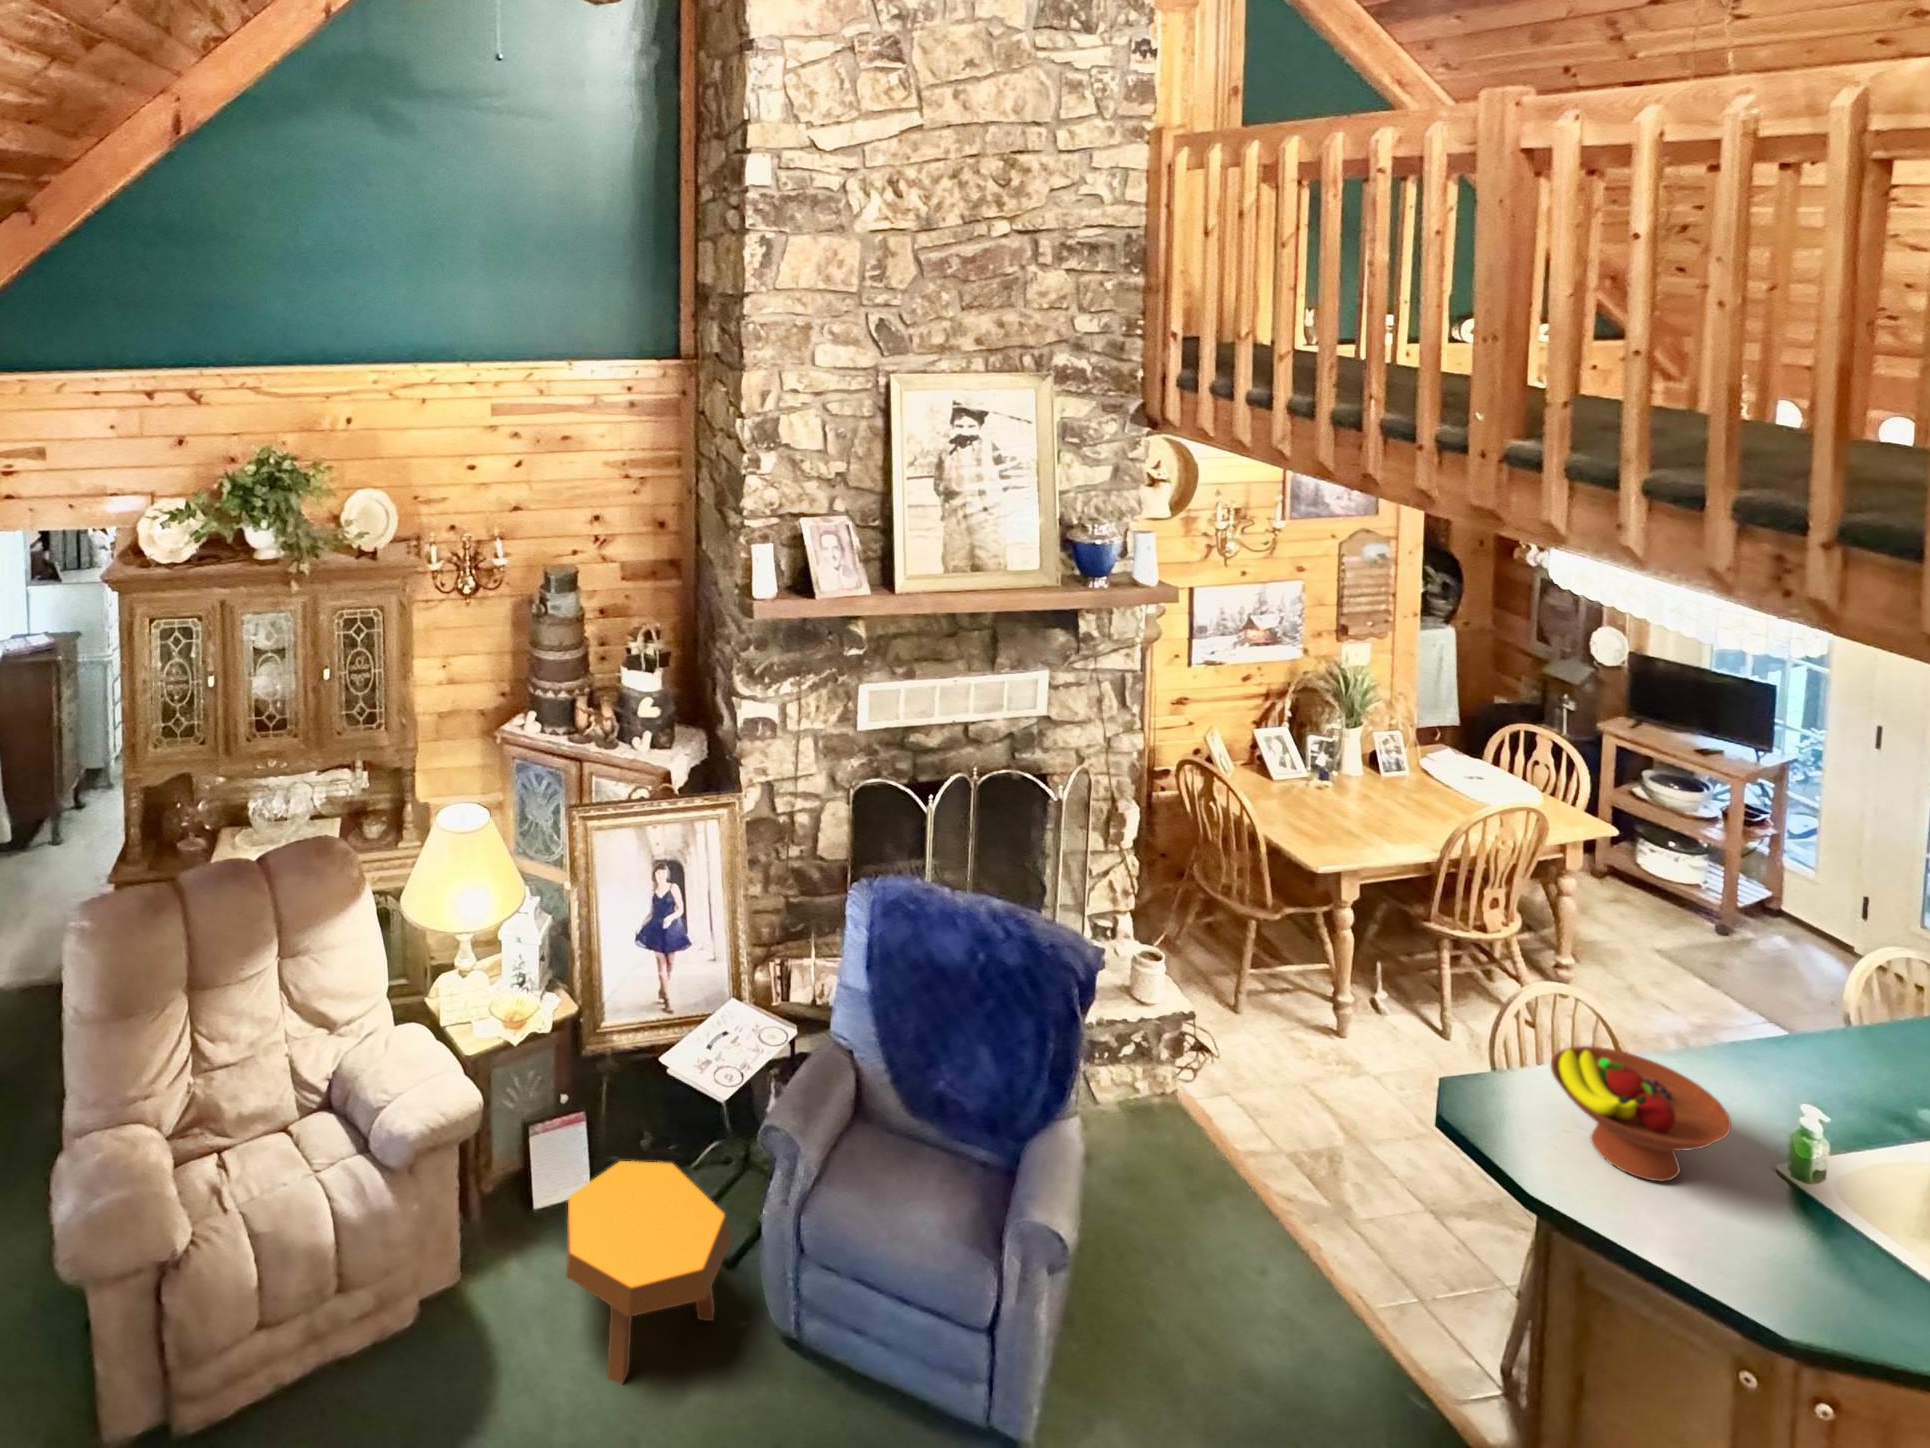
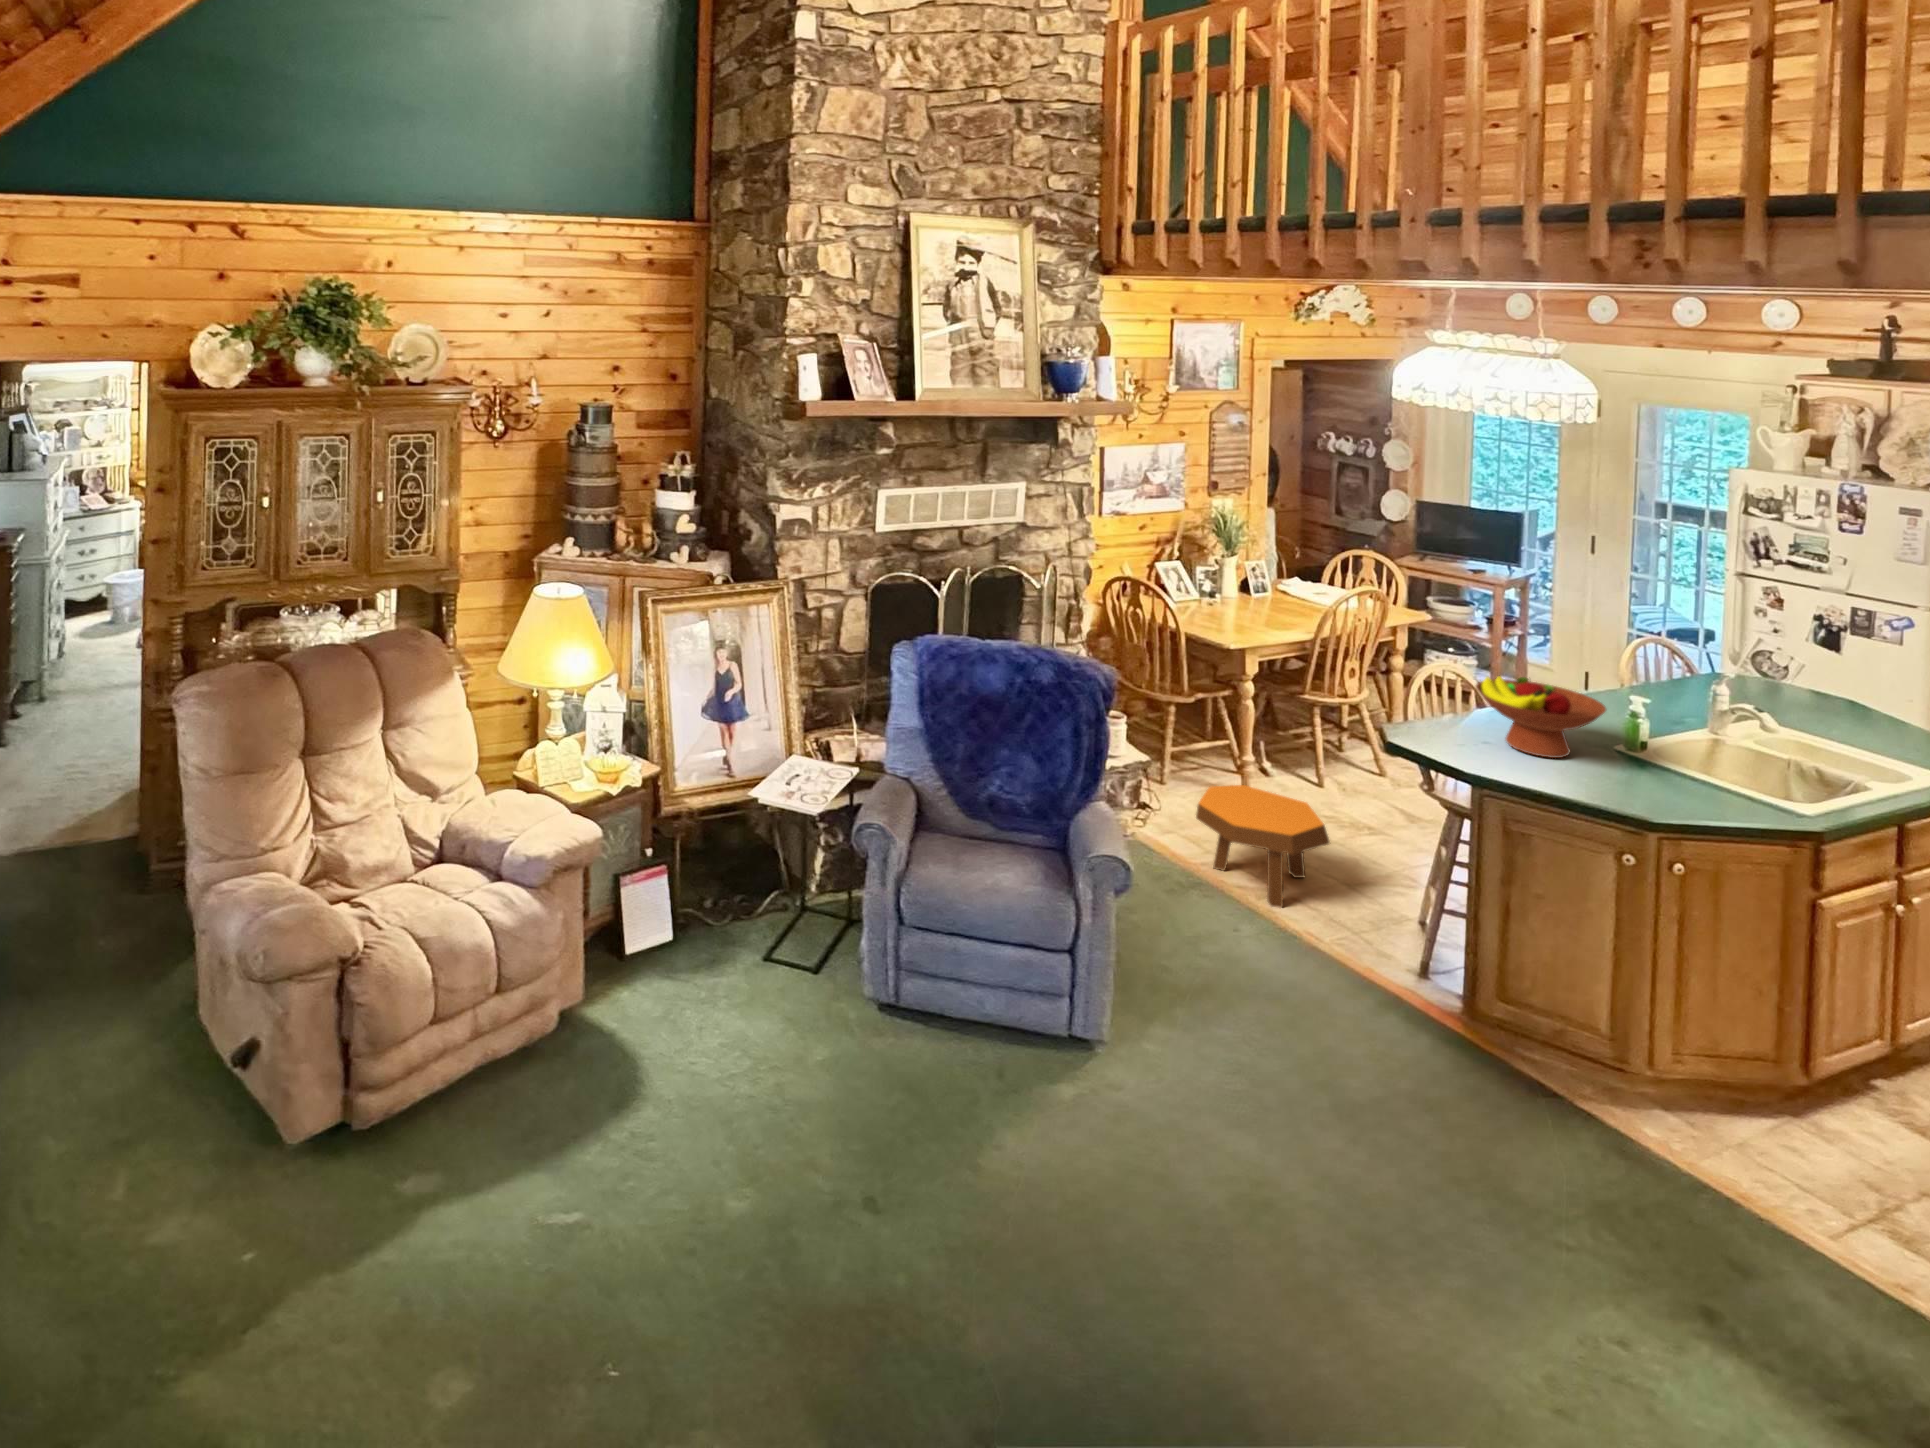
footstool: present [566,1161,732,1384] -> present [1196,785,1330,908]

